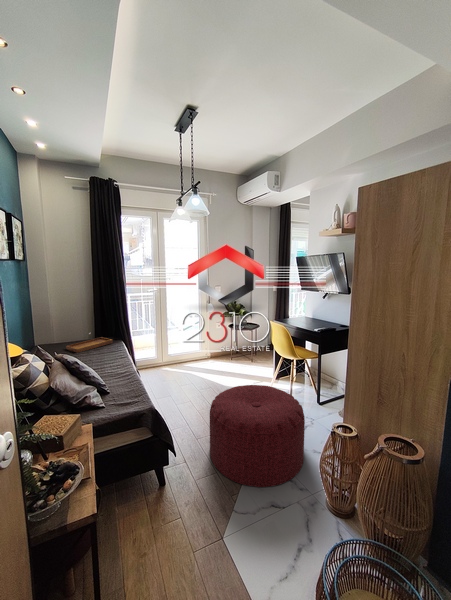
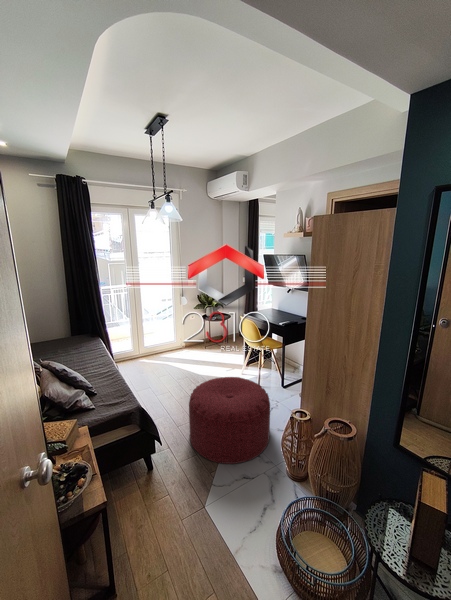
tray: present [66,333,113,353] -> none [43,333,90,354]

